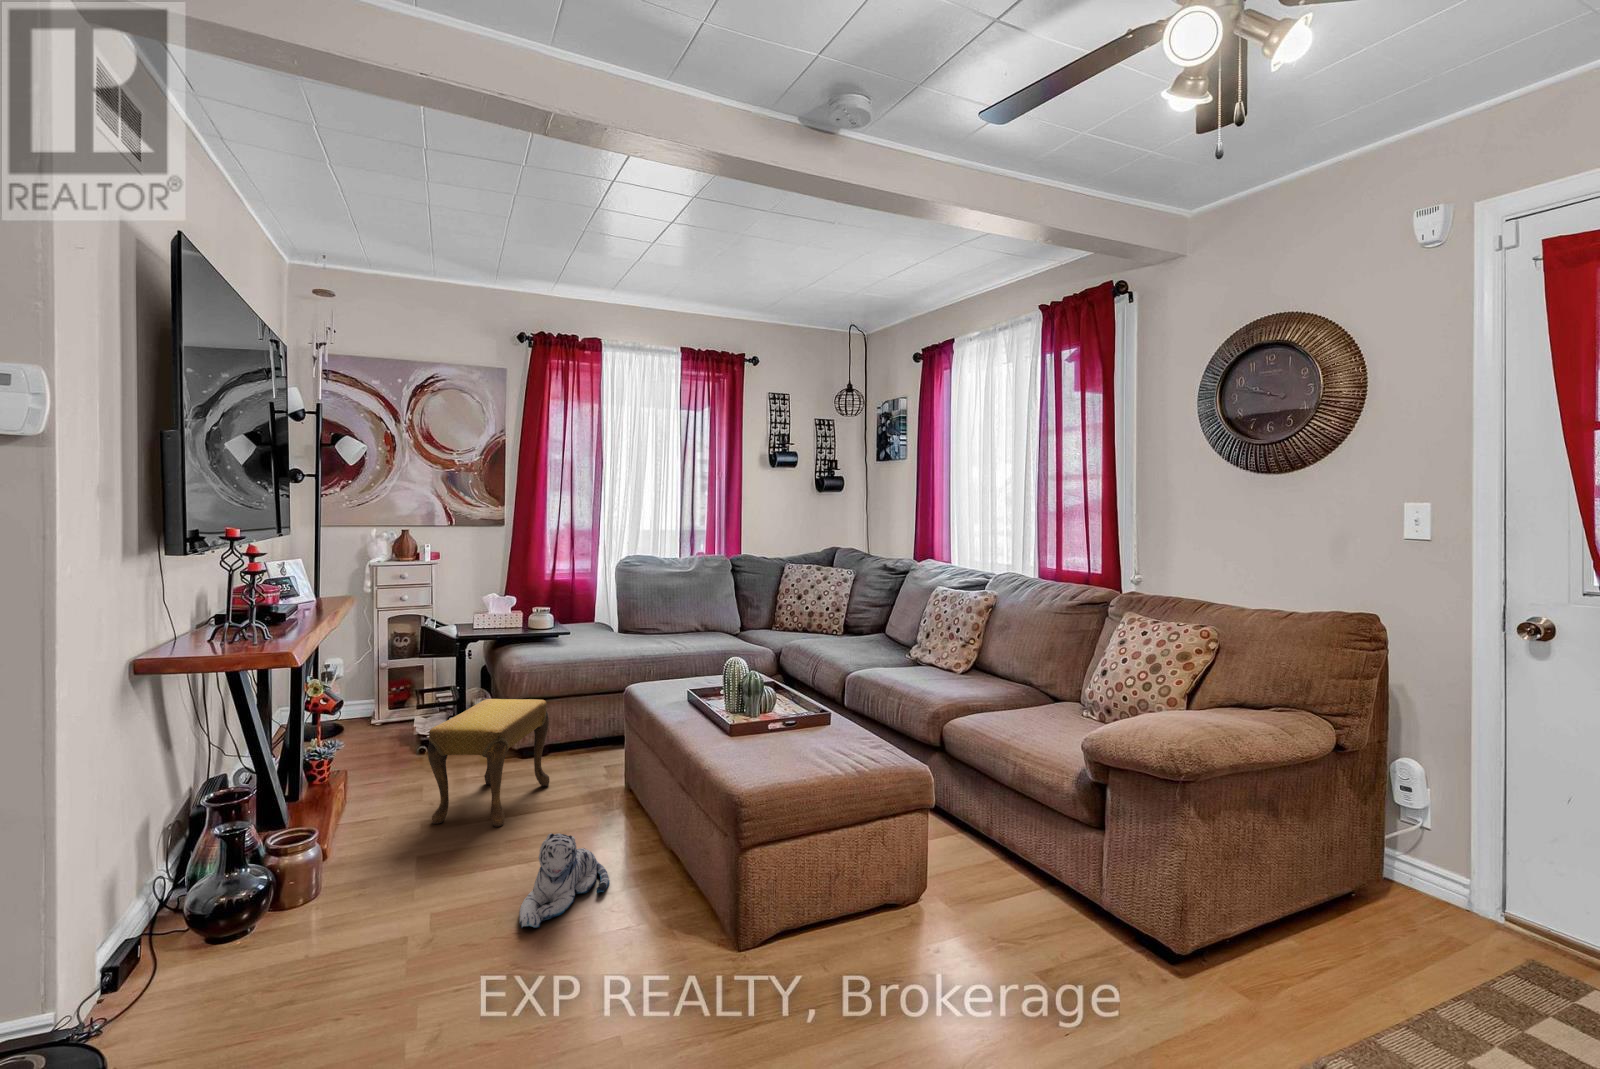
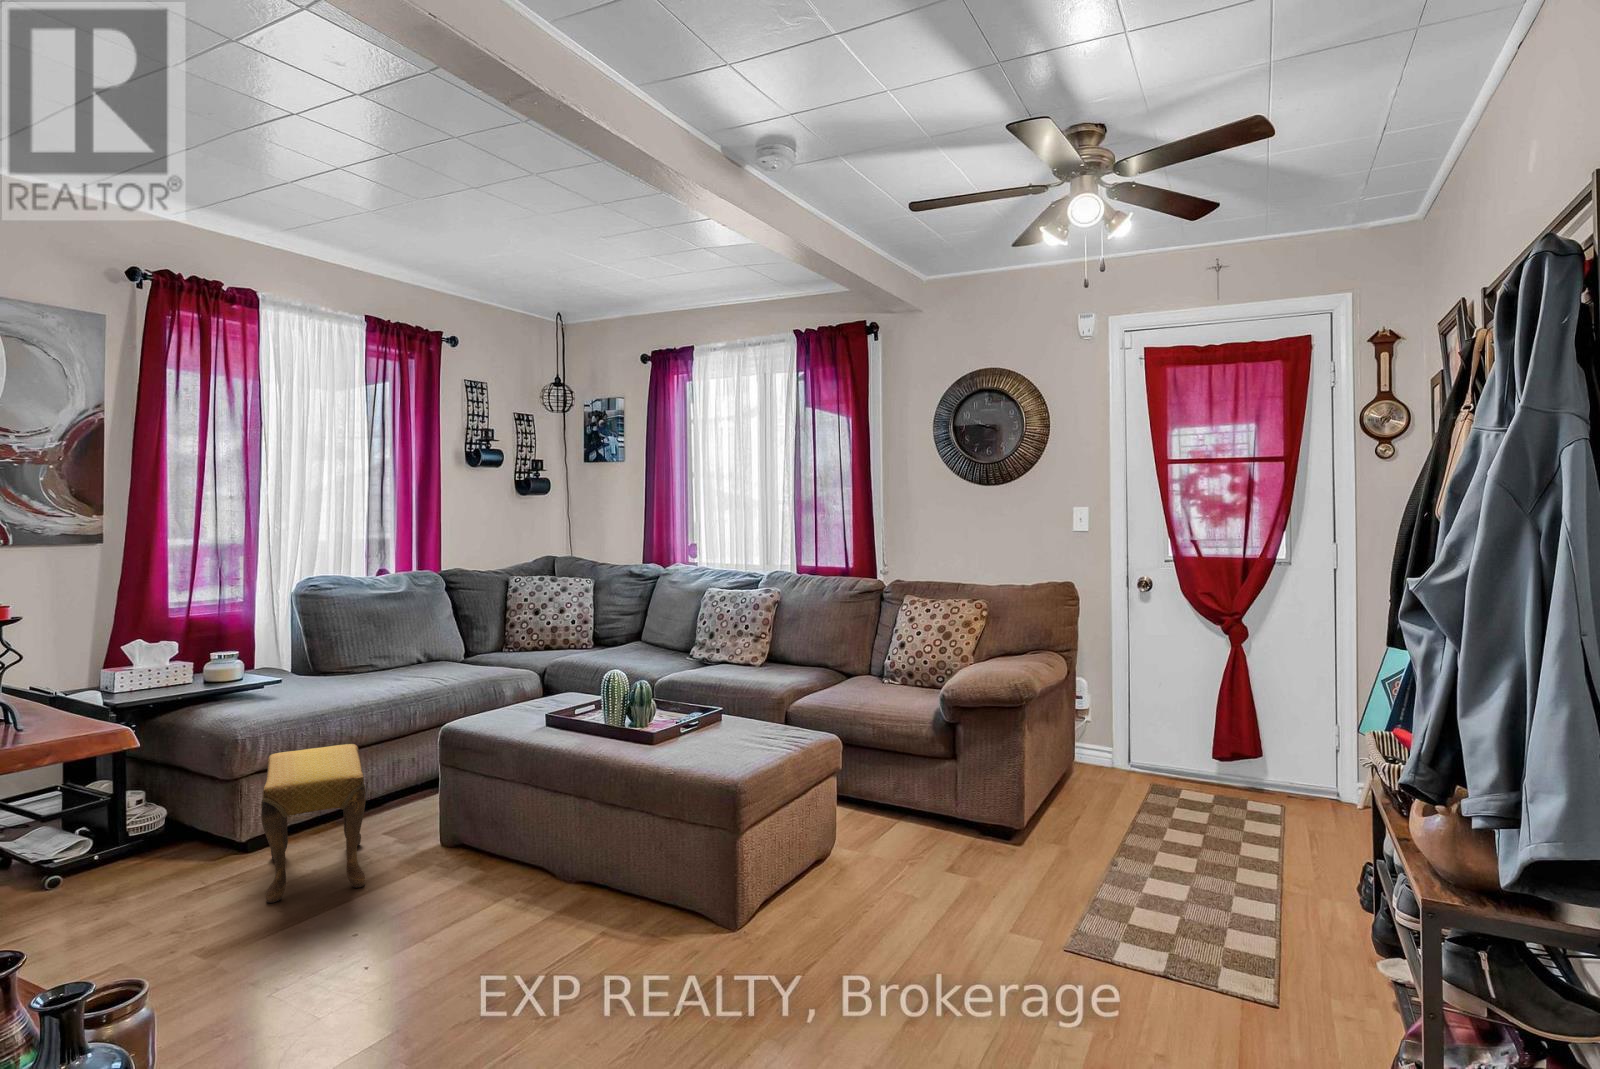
plush toy: present [519,833,609,928] -> none [498,849,570,942]

